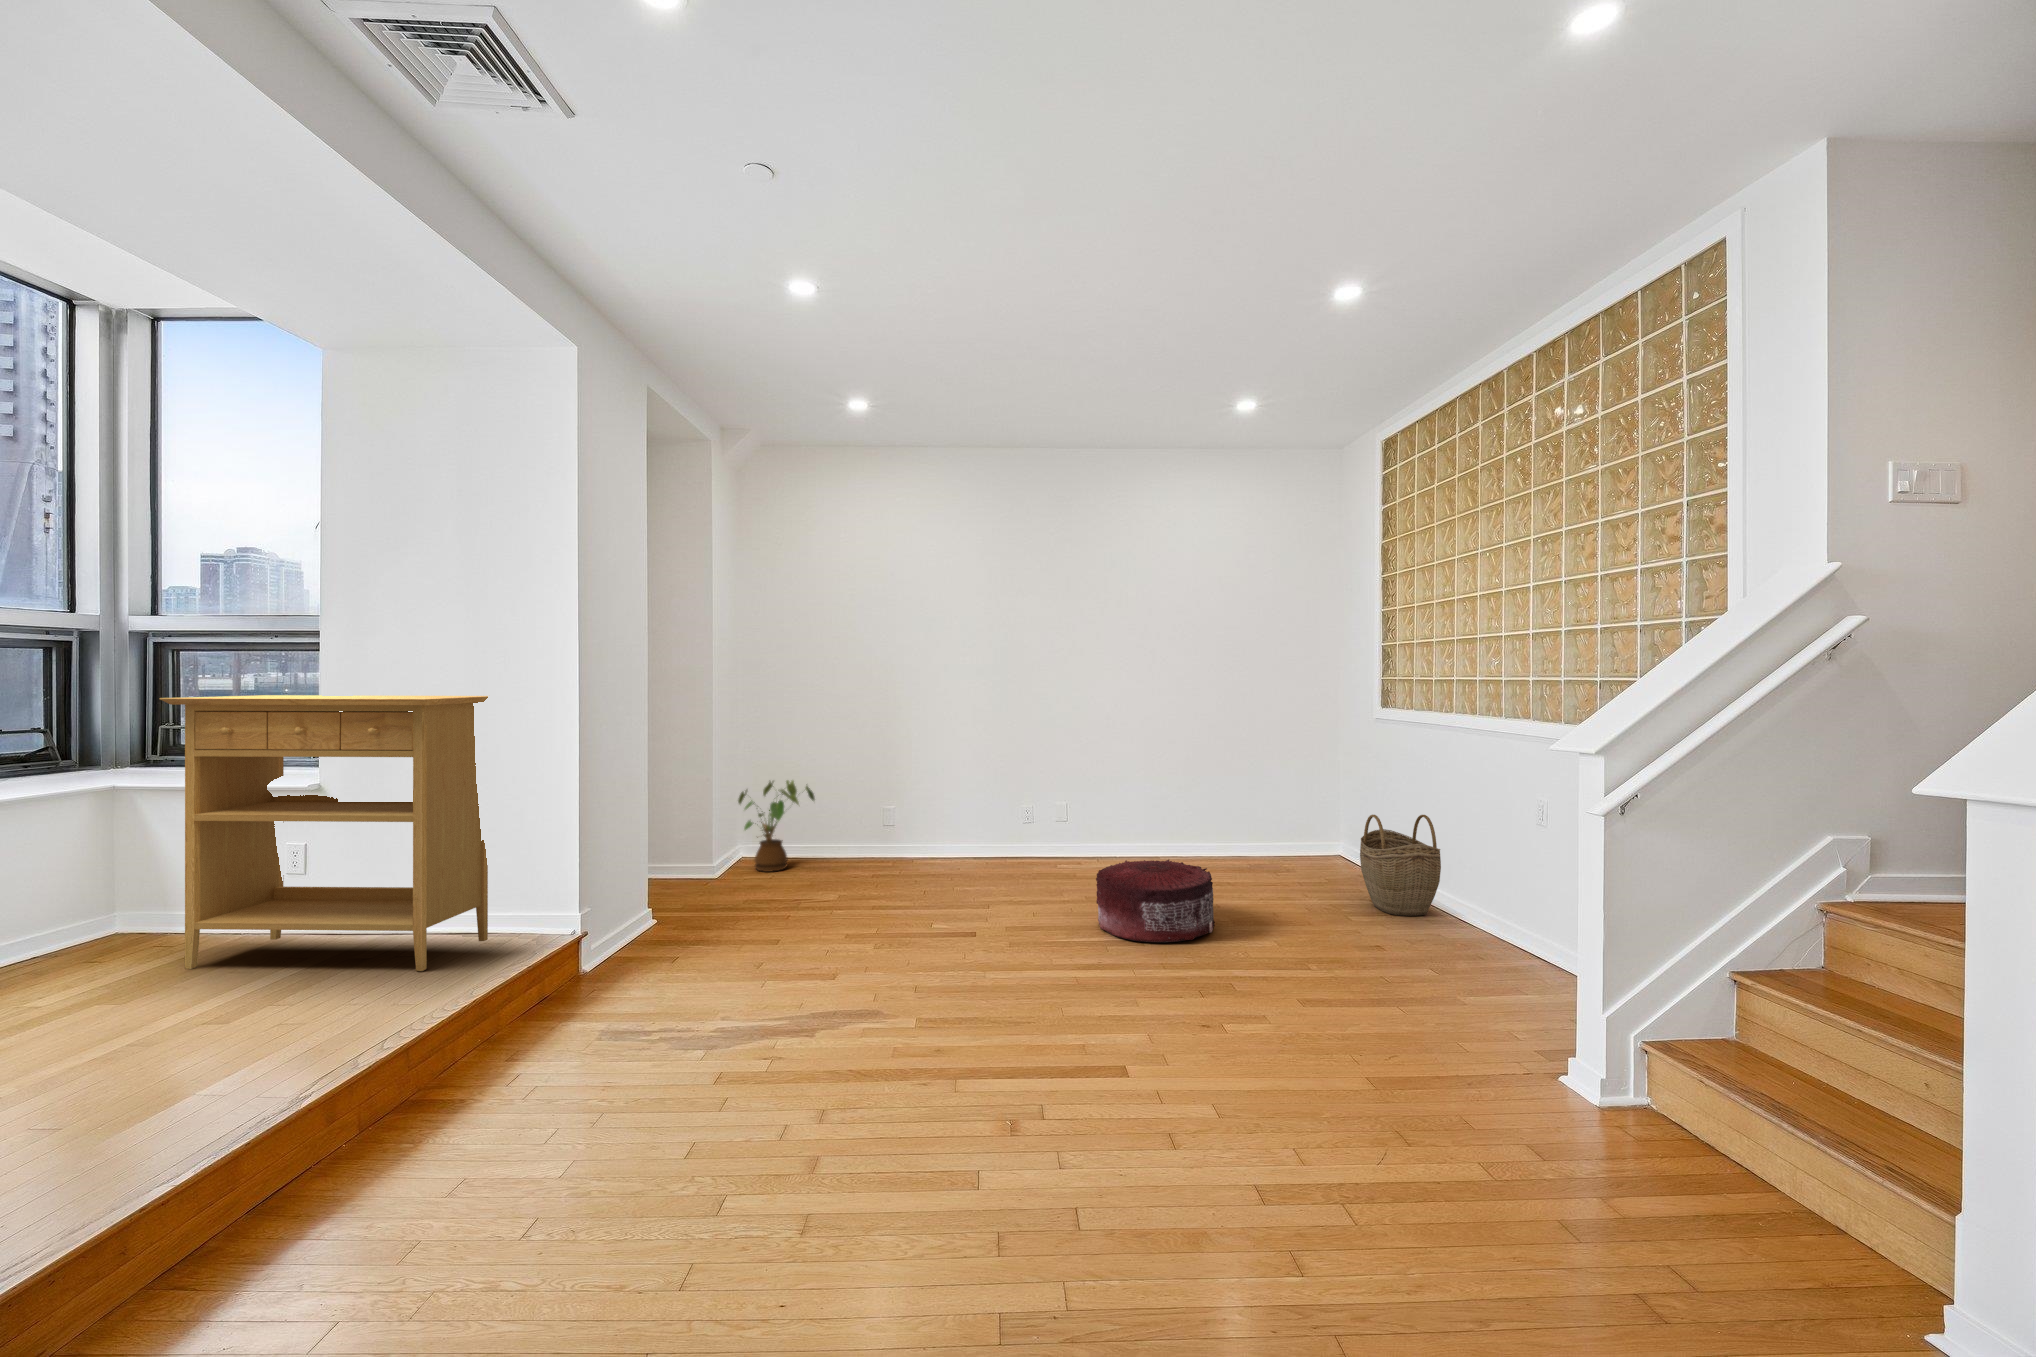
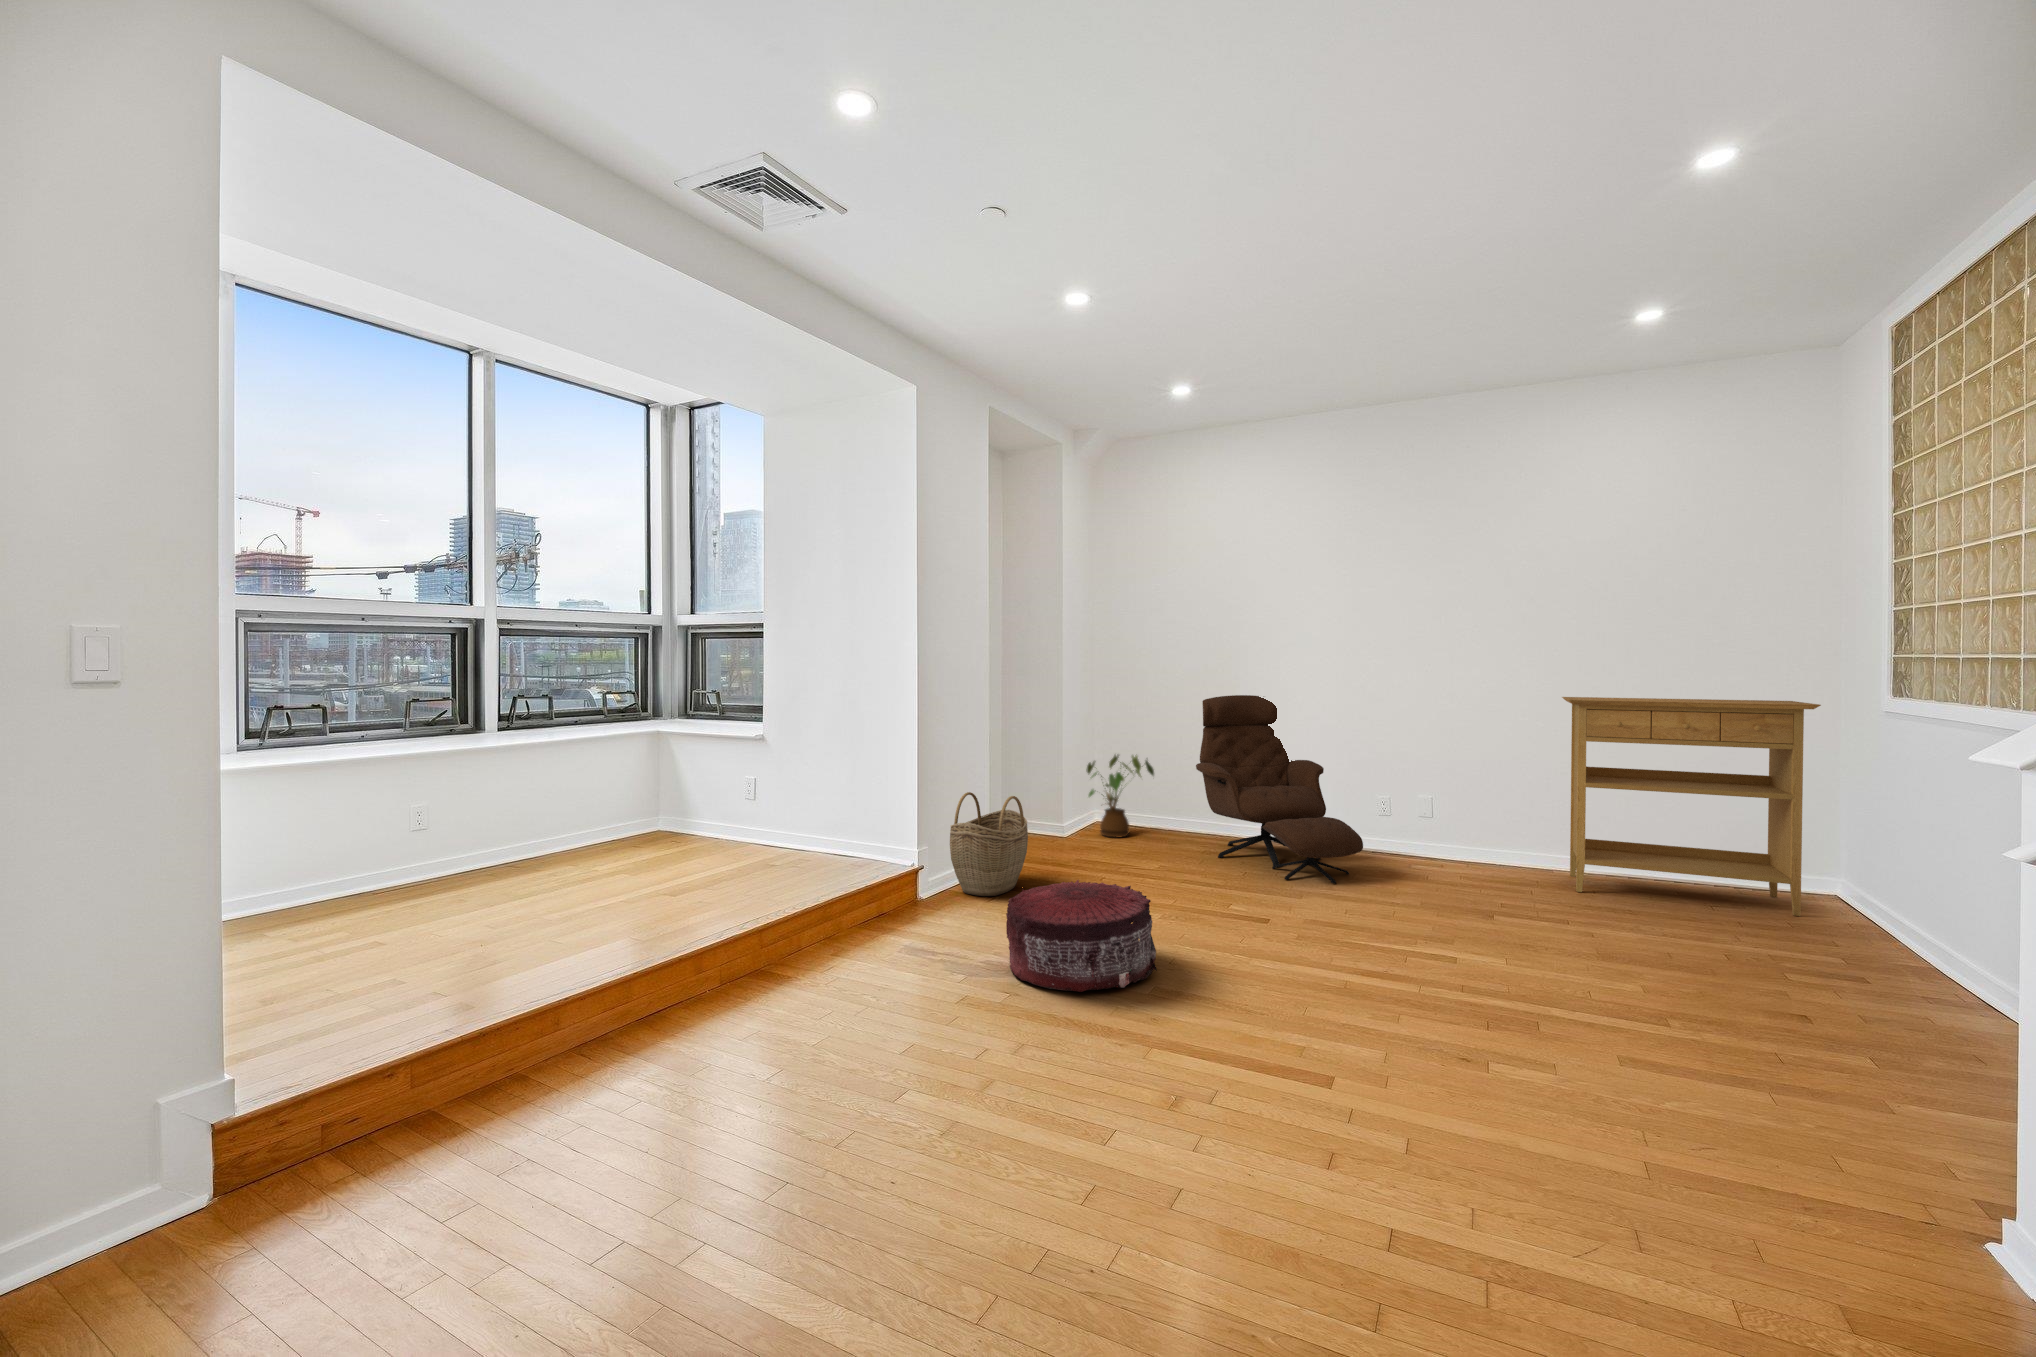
console table: present [160,695,488,971] -> present [1562,697,1821,916]
lounge chair: none [865,714,1034,894] -> present [1196,695,1363,883]
woven basket: present [1360,815,1441,916] -> present [950,792,1028,896]
pouf: present [1096,860,1215,942] -> present [1006,880,1157,992]

